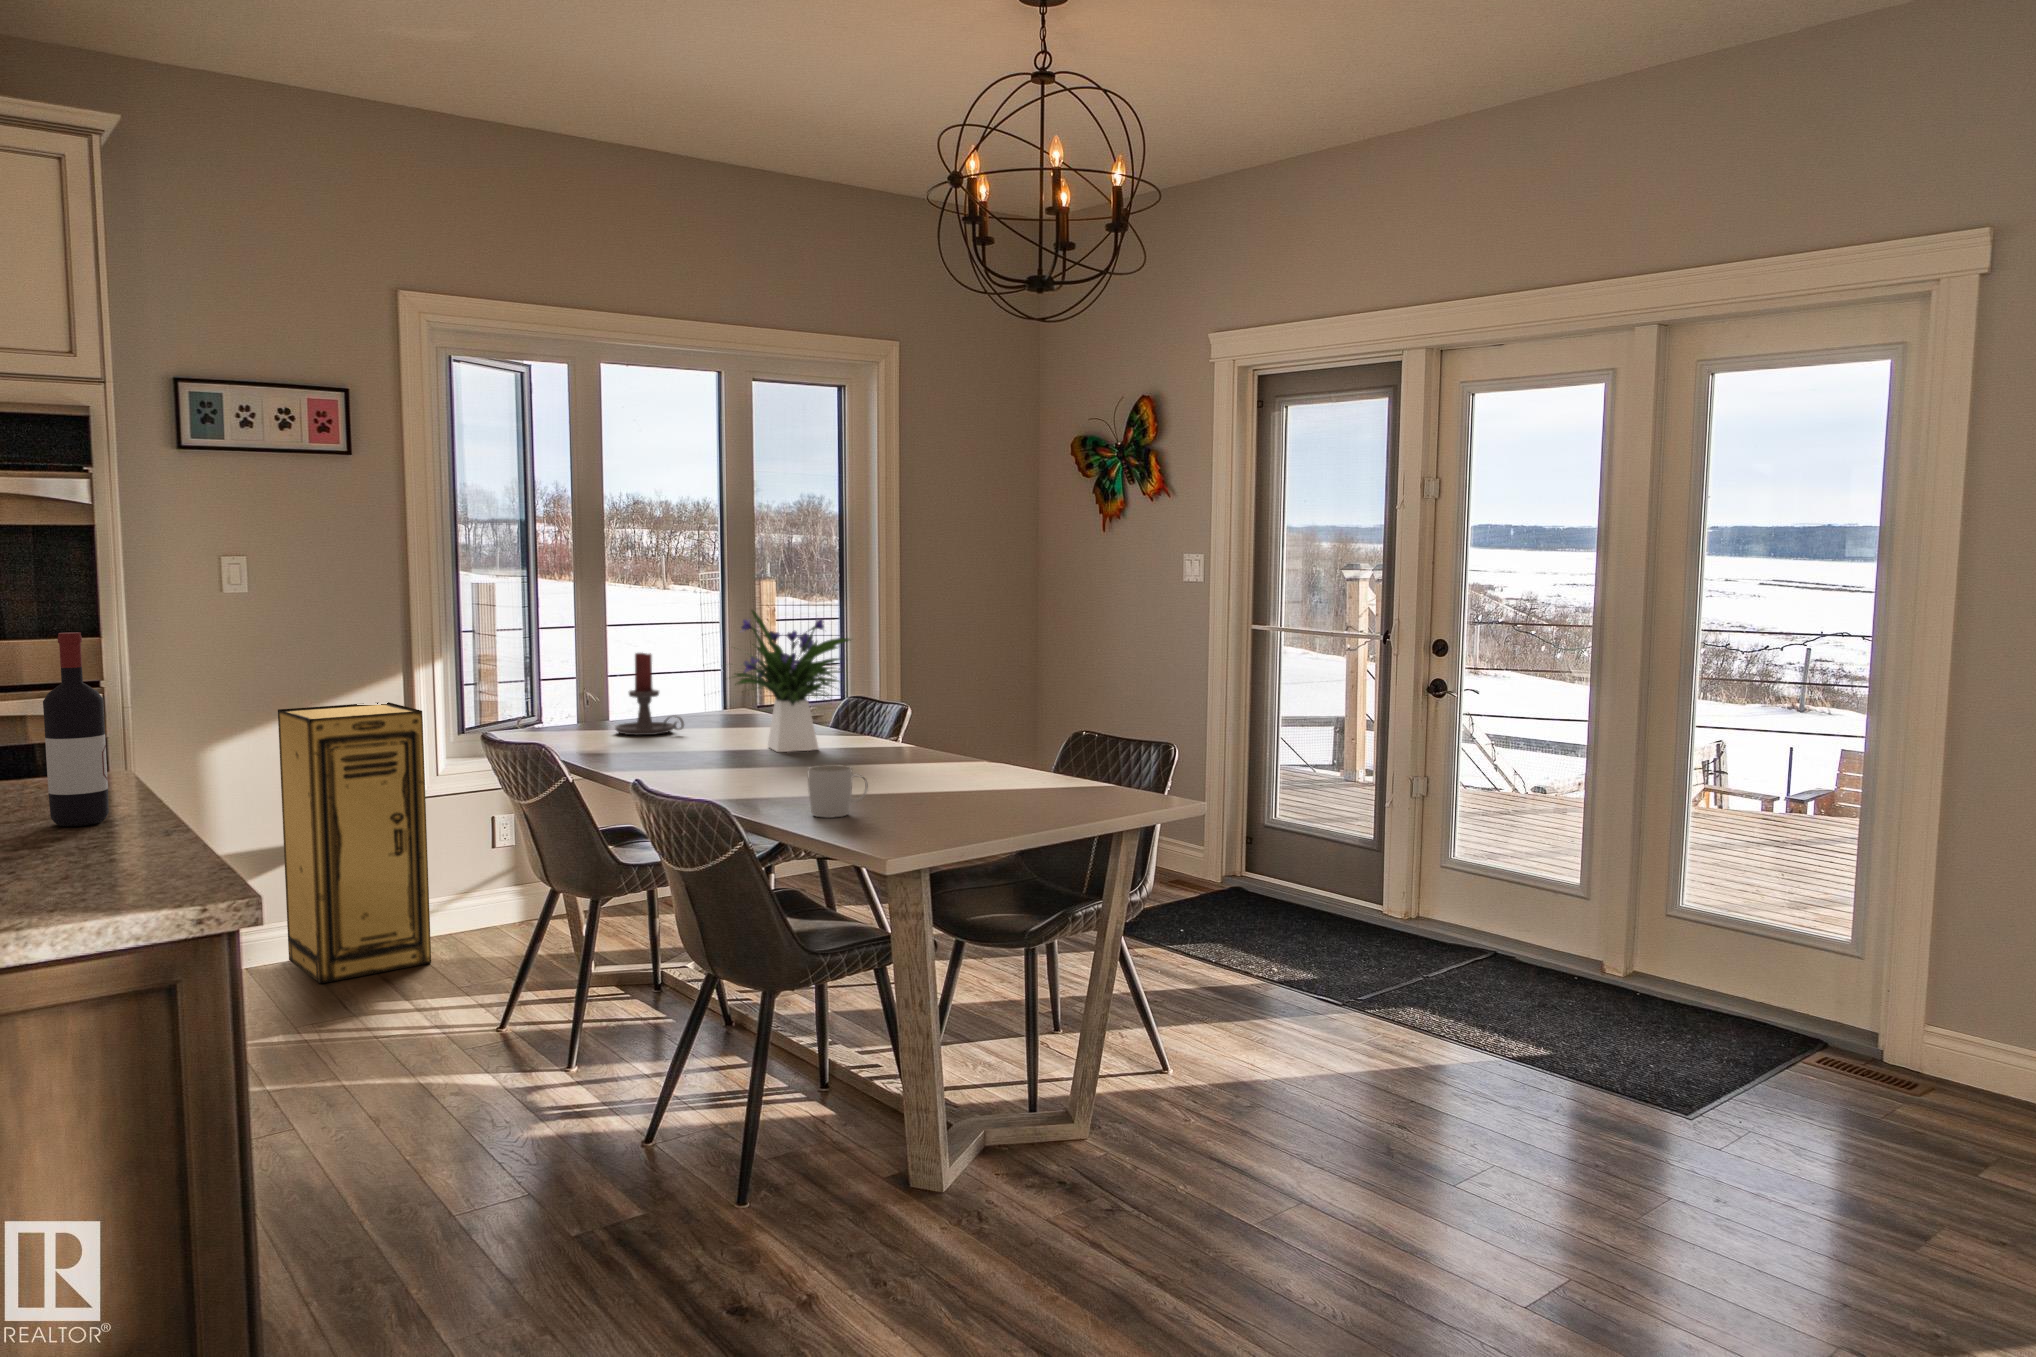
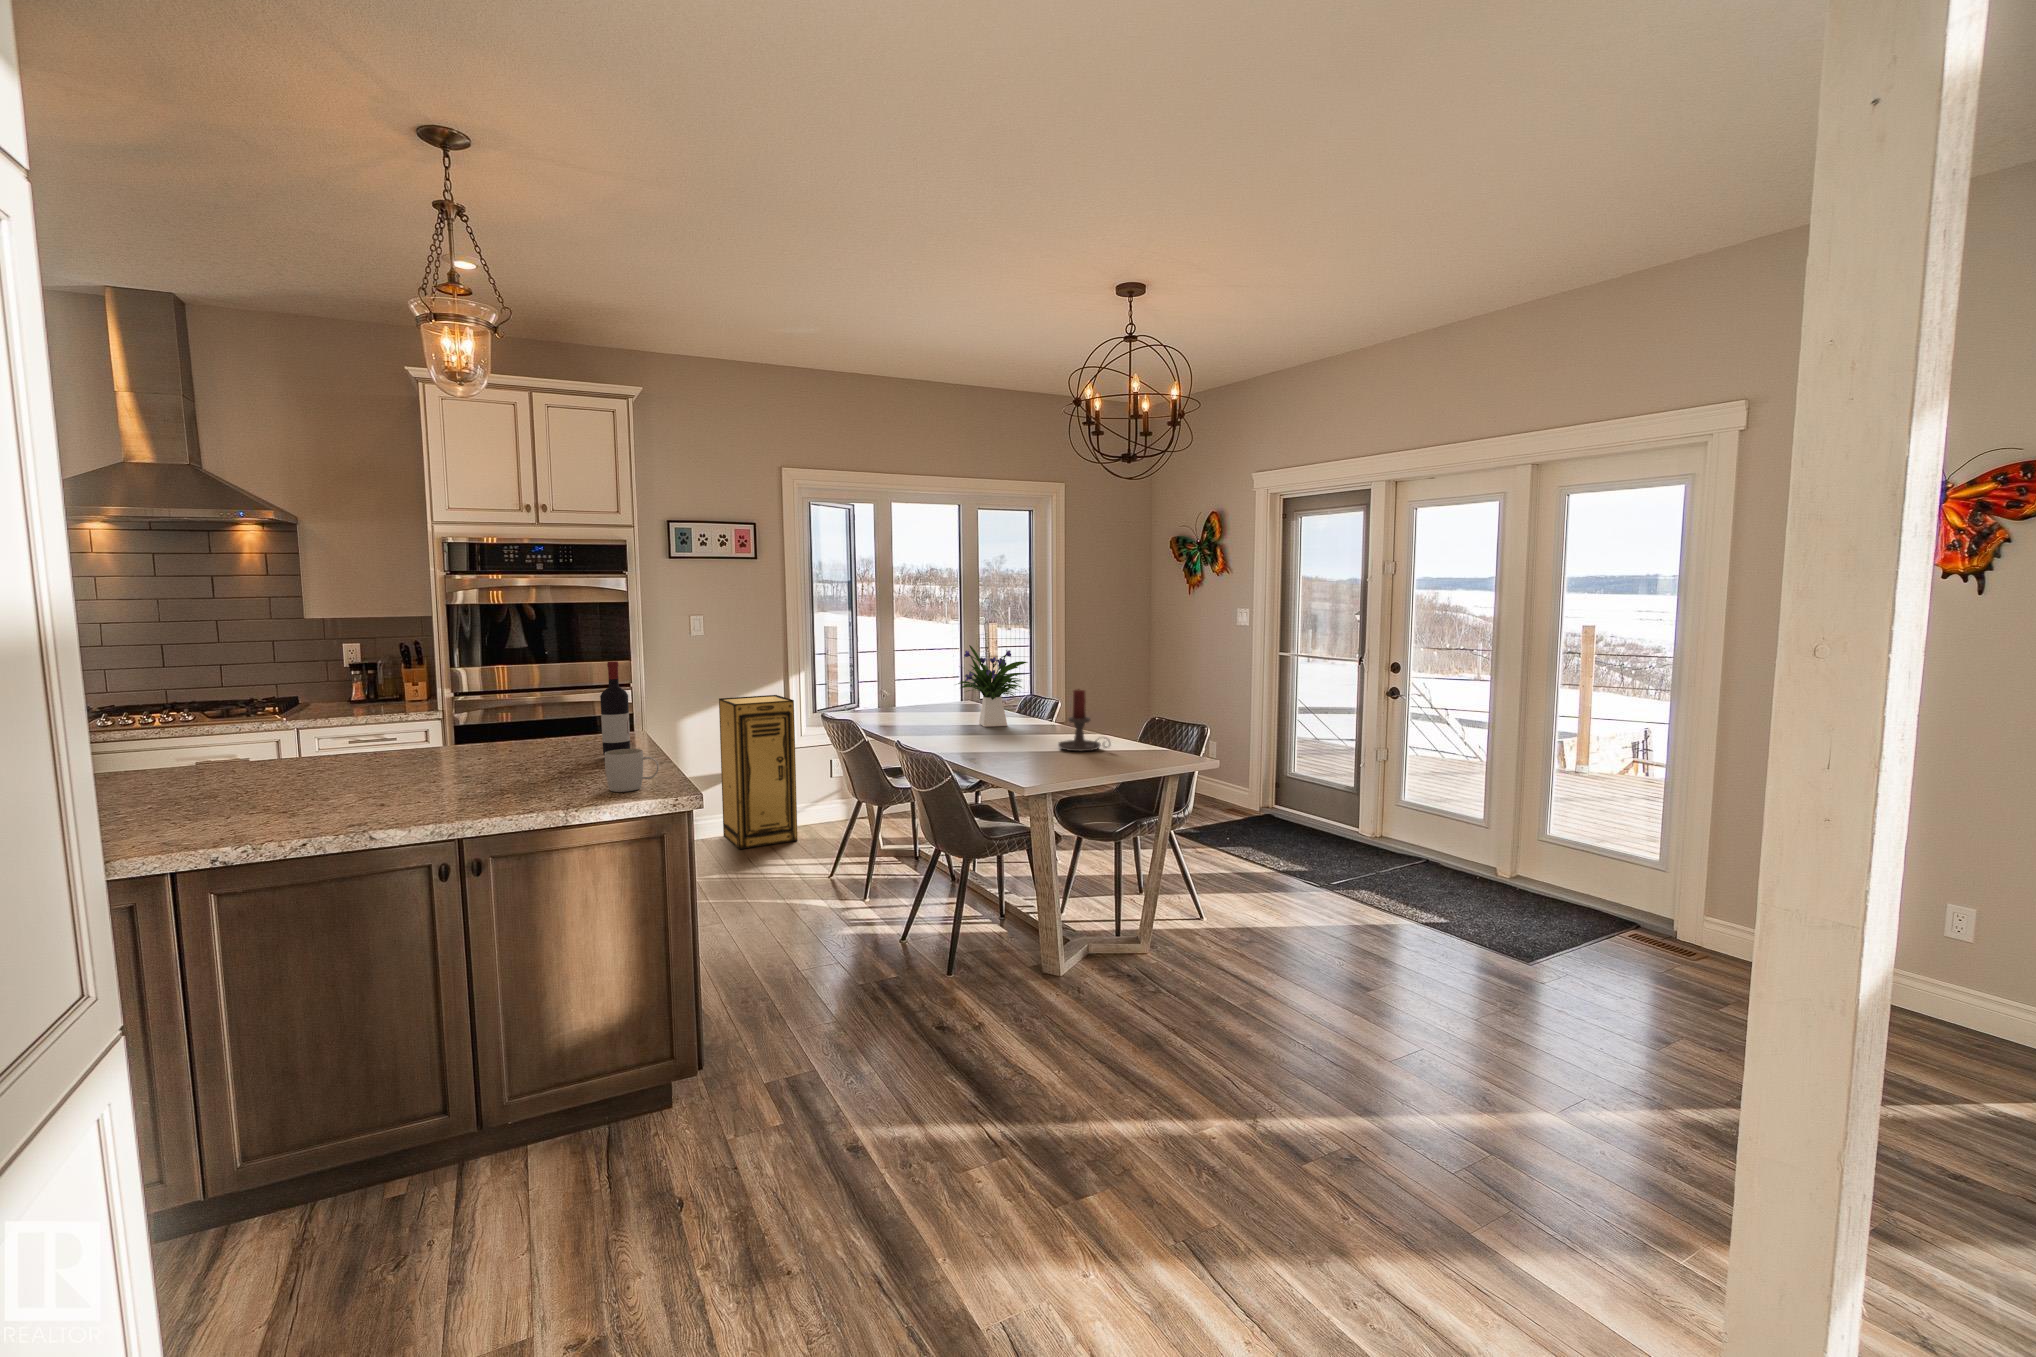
candle holder: present [615,653,684,735] -> present [1058,689,1110,751]
mug: present [808,764,868,818] -> present [605,749,659,792]

